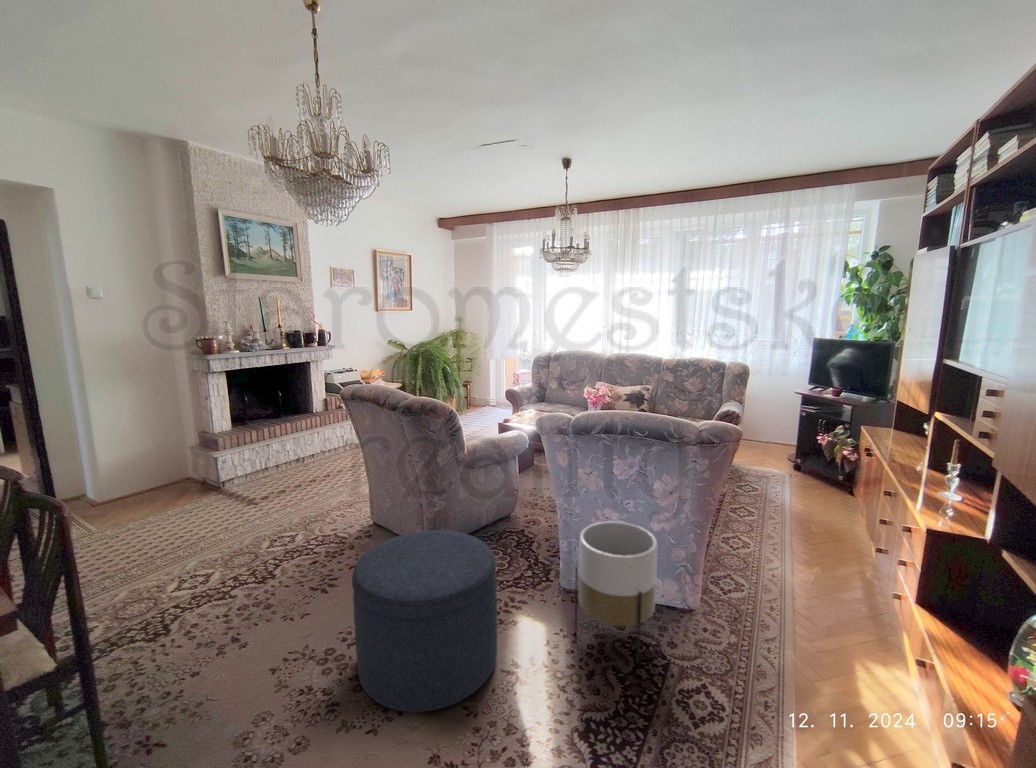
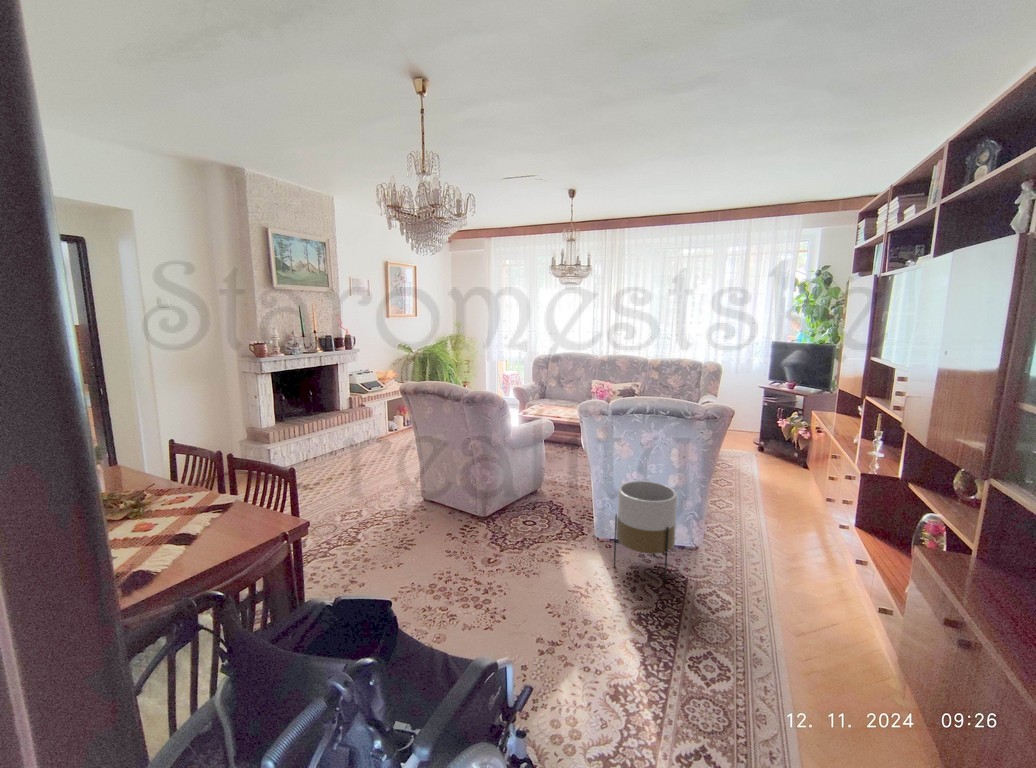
ottoman: present [352,530,497,712] -> none [458,491,564,616]

